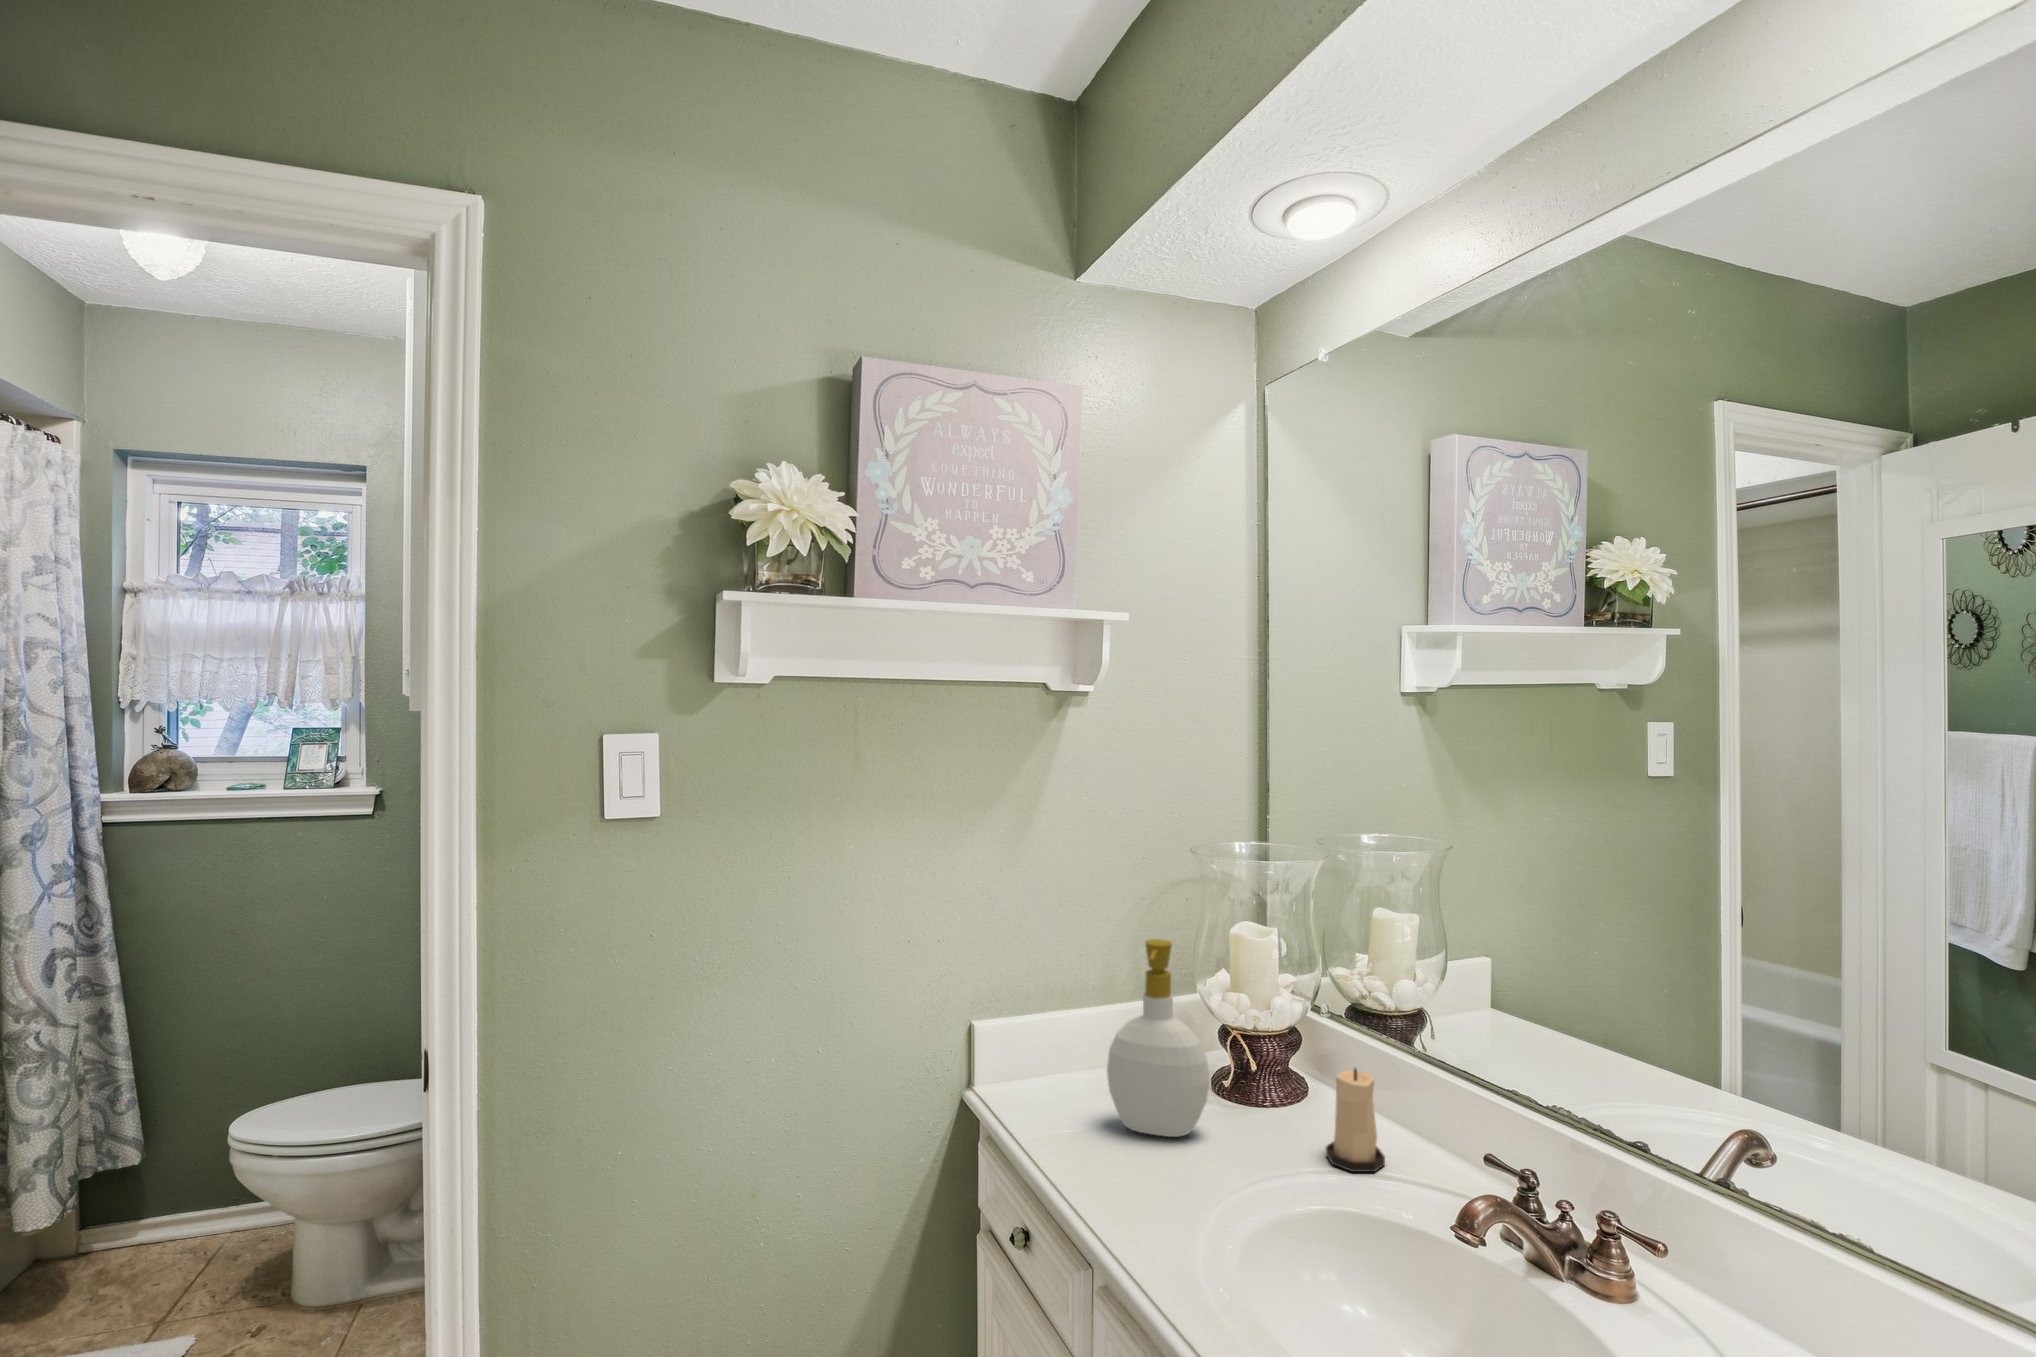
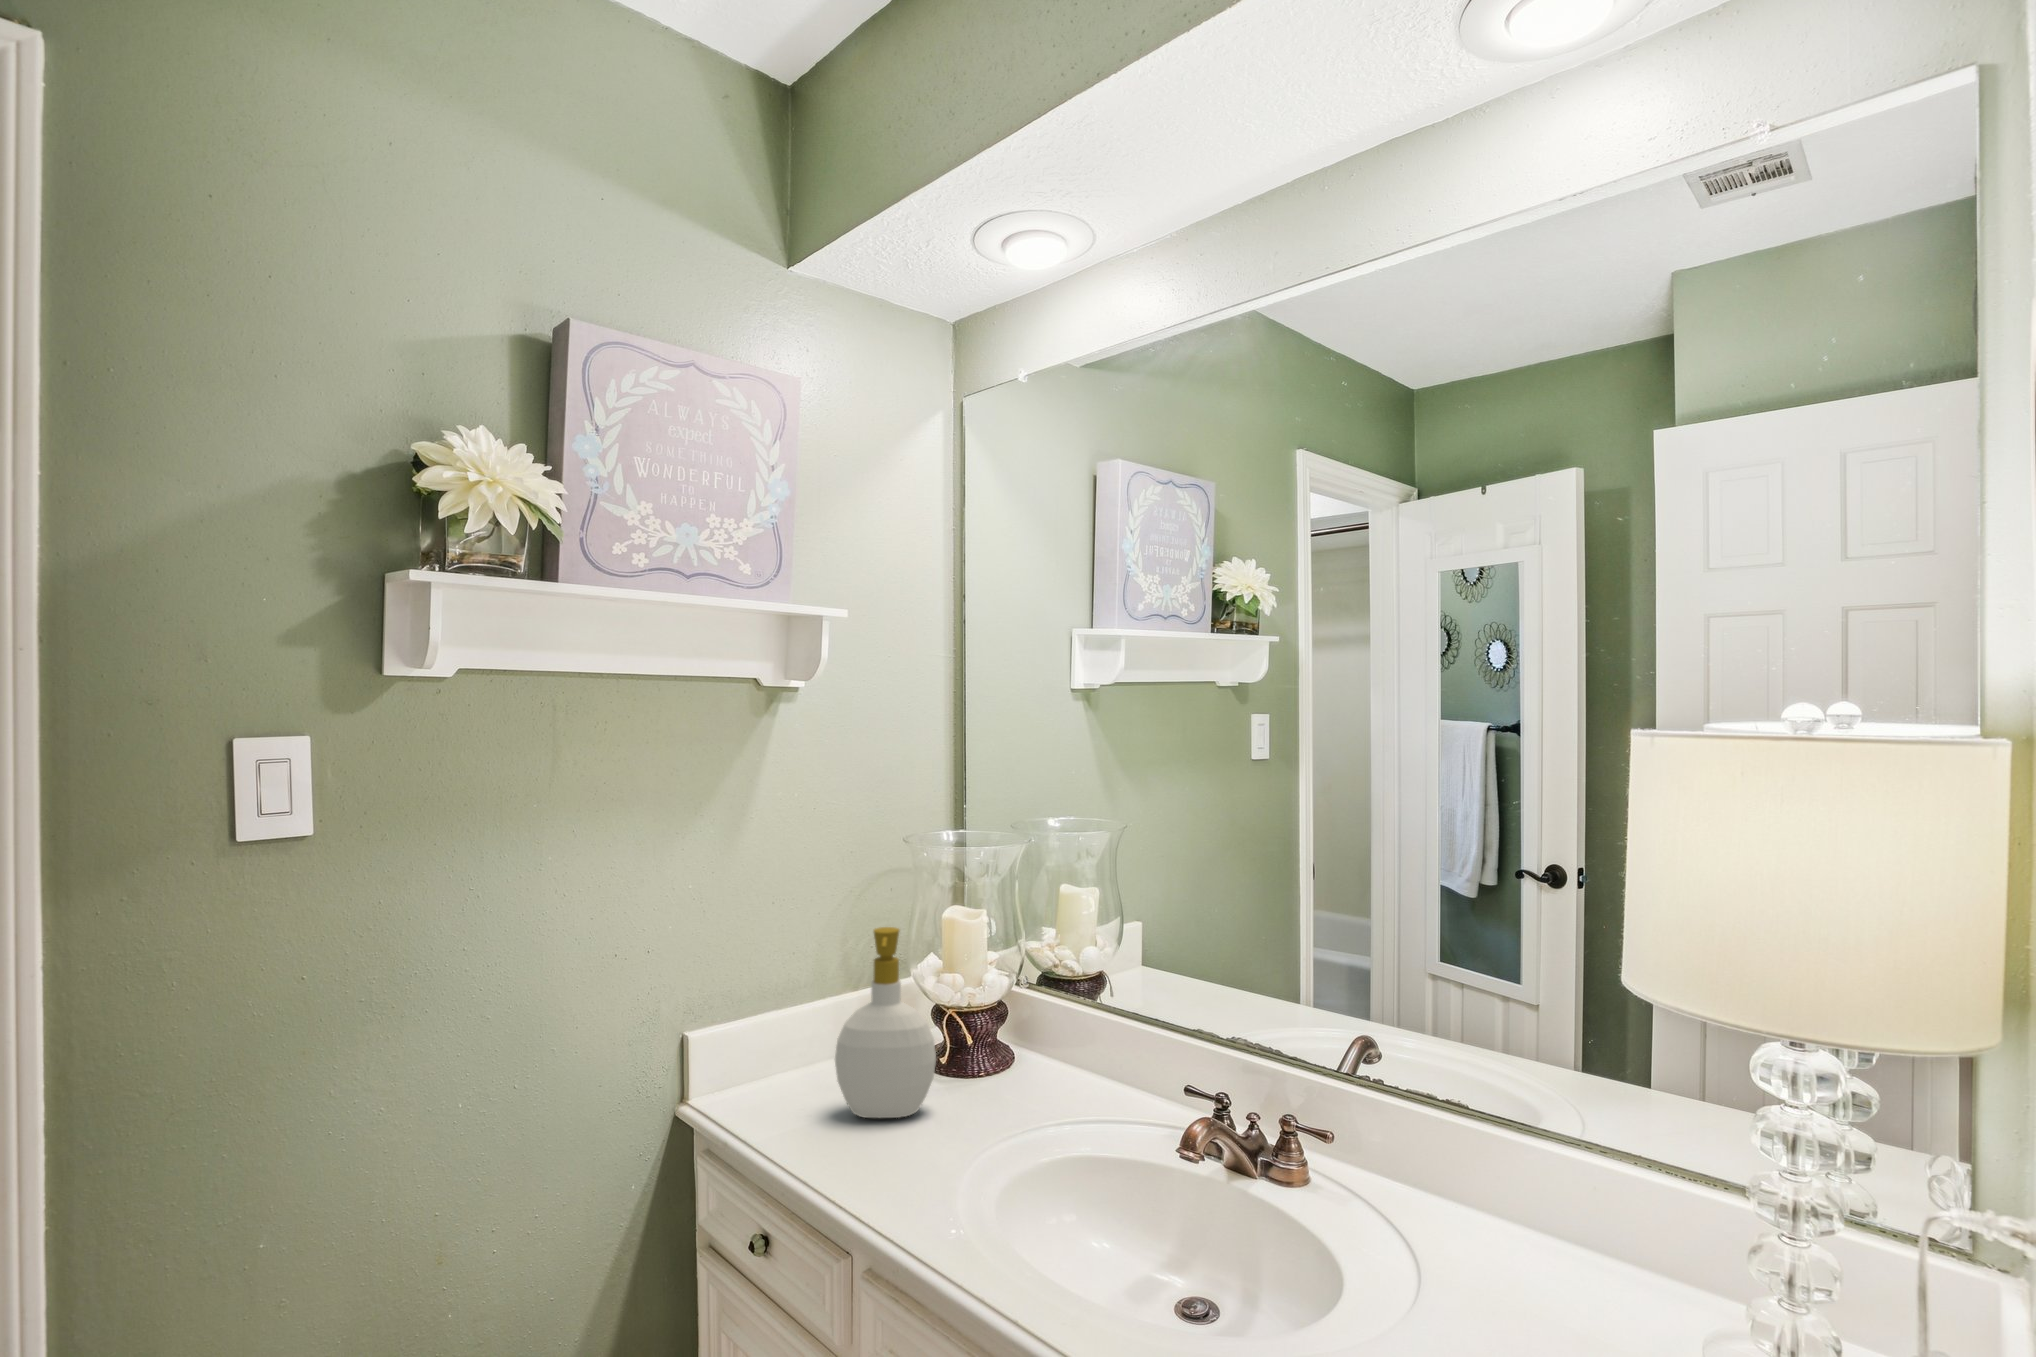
candle: present [1326,1068,1385,1172] -> none [1043,1026,1095,1121]

